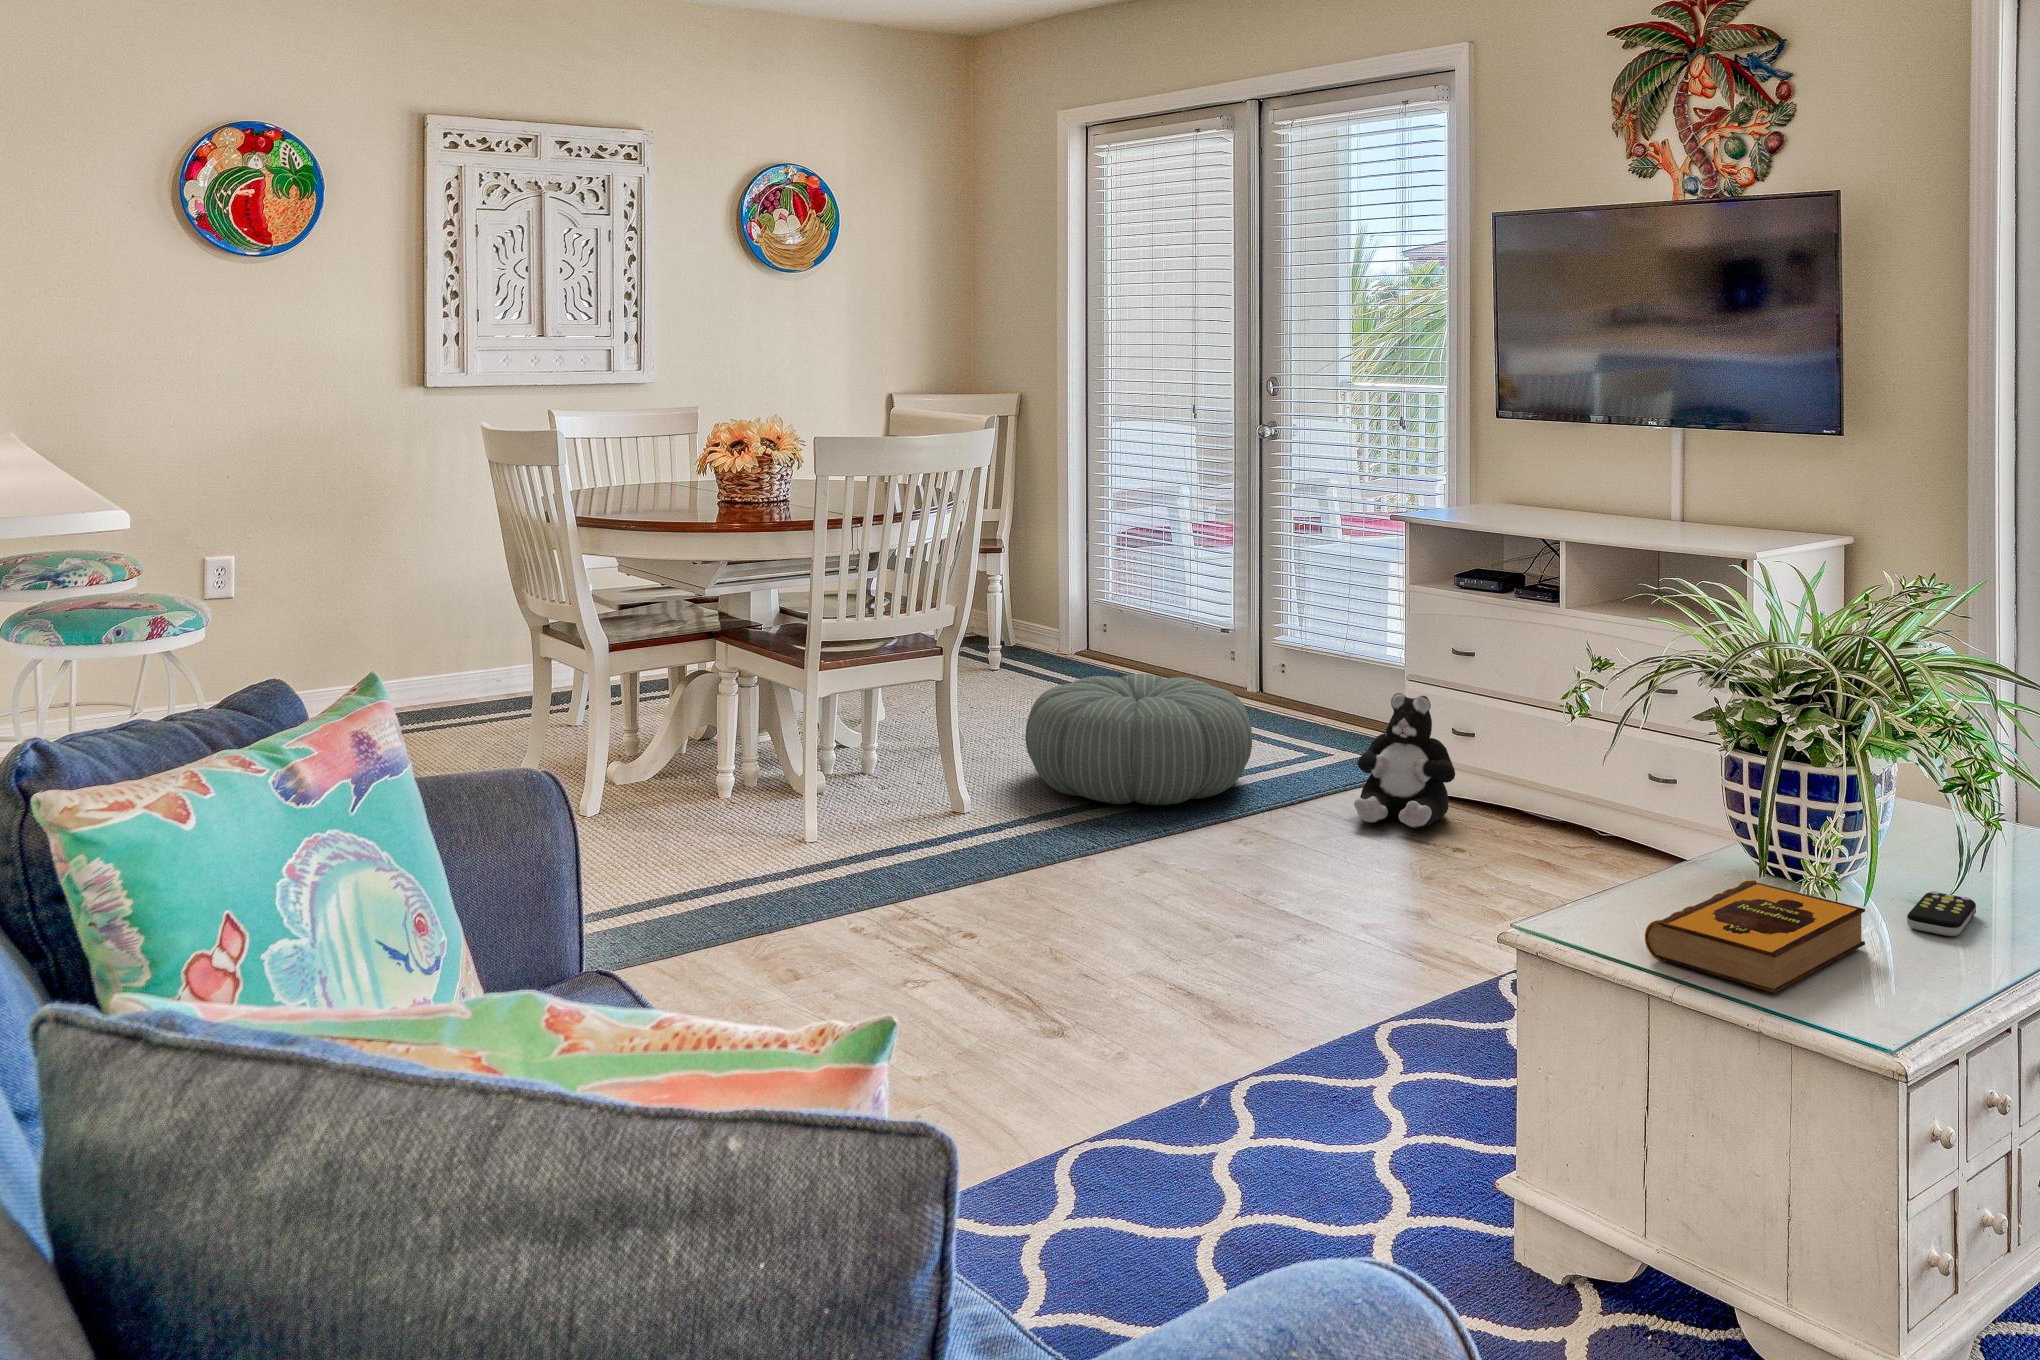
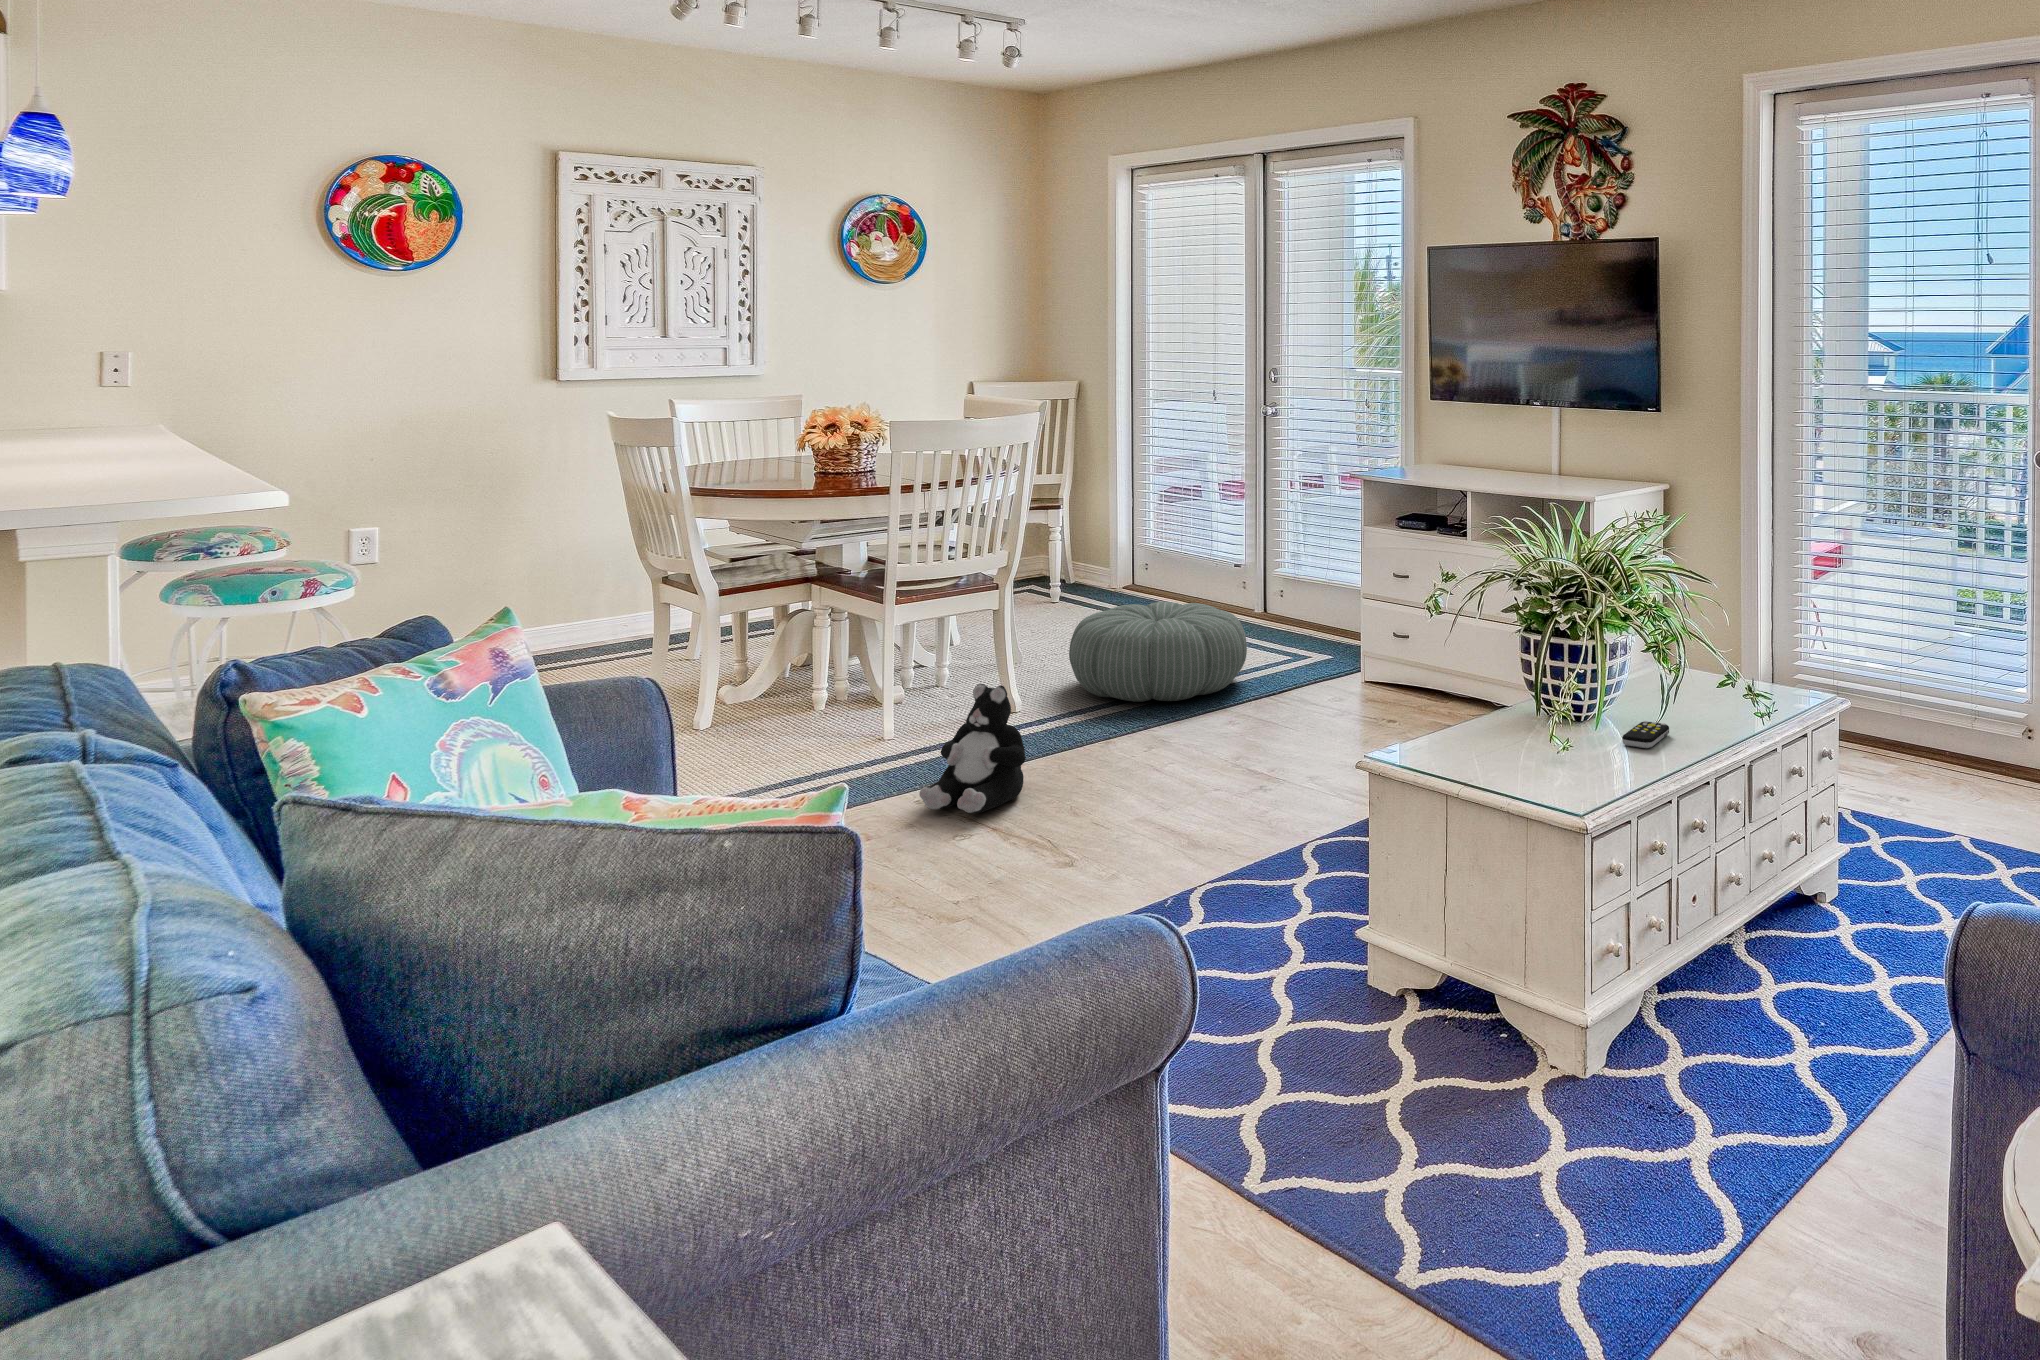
plush toy: present [1354,693,1455,828] -> present [919,684,1026,814]
hardback book: present [1645,880,1865,993] -> none [1444,719,1589,788]

